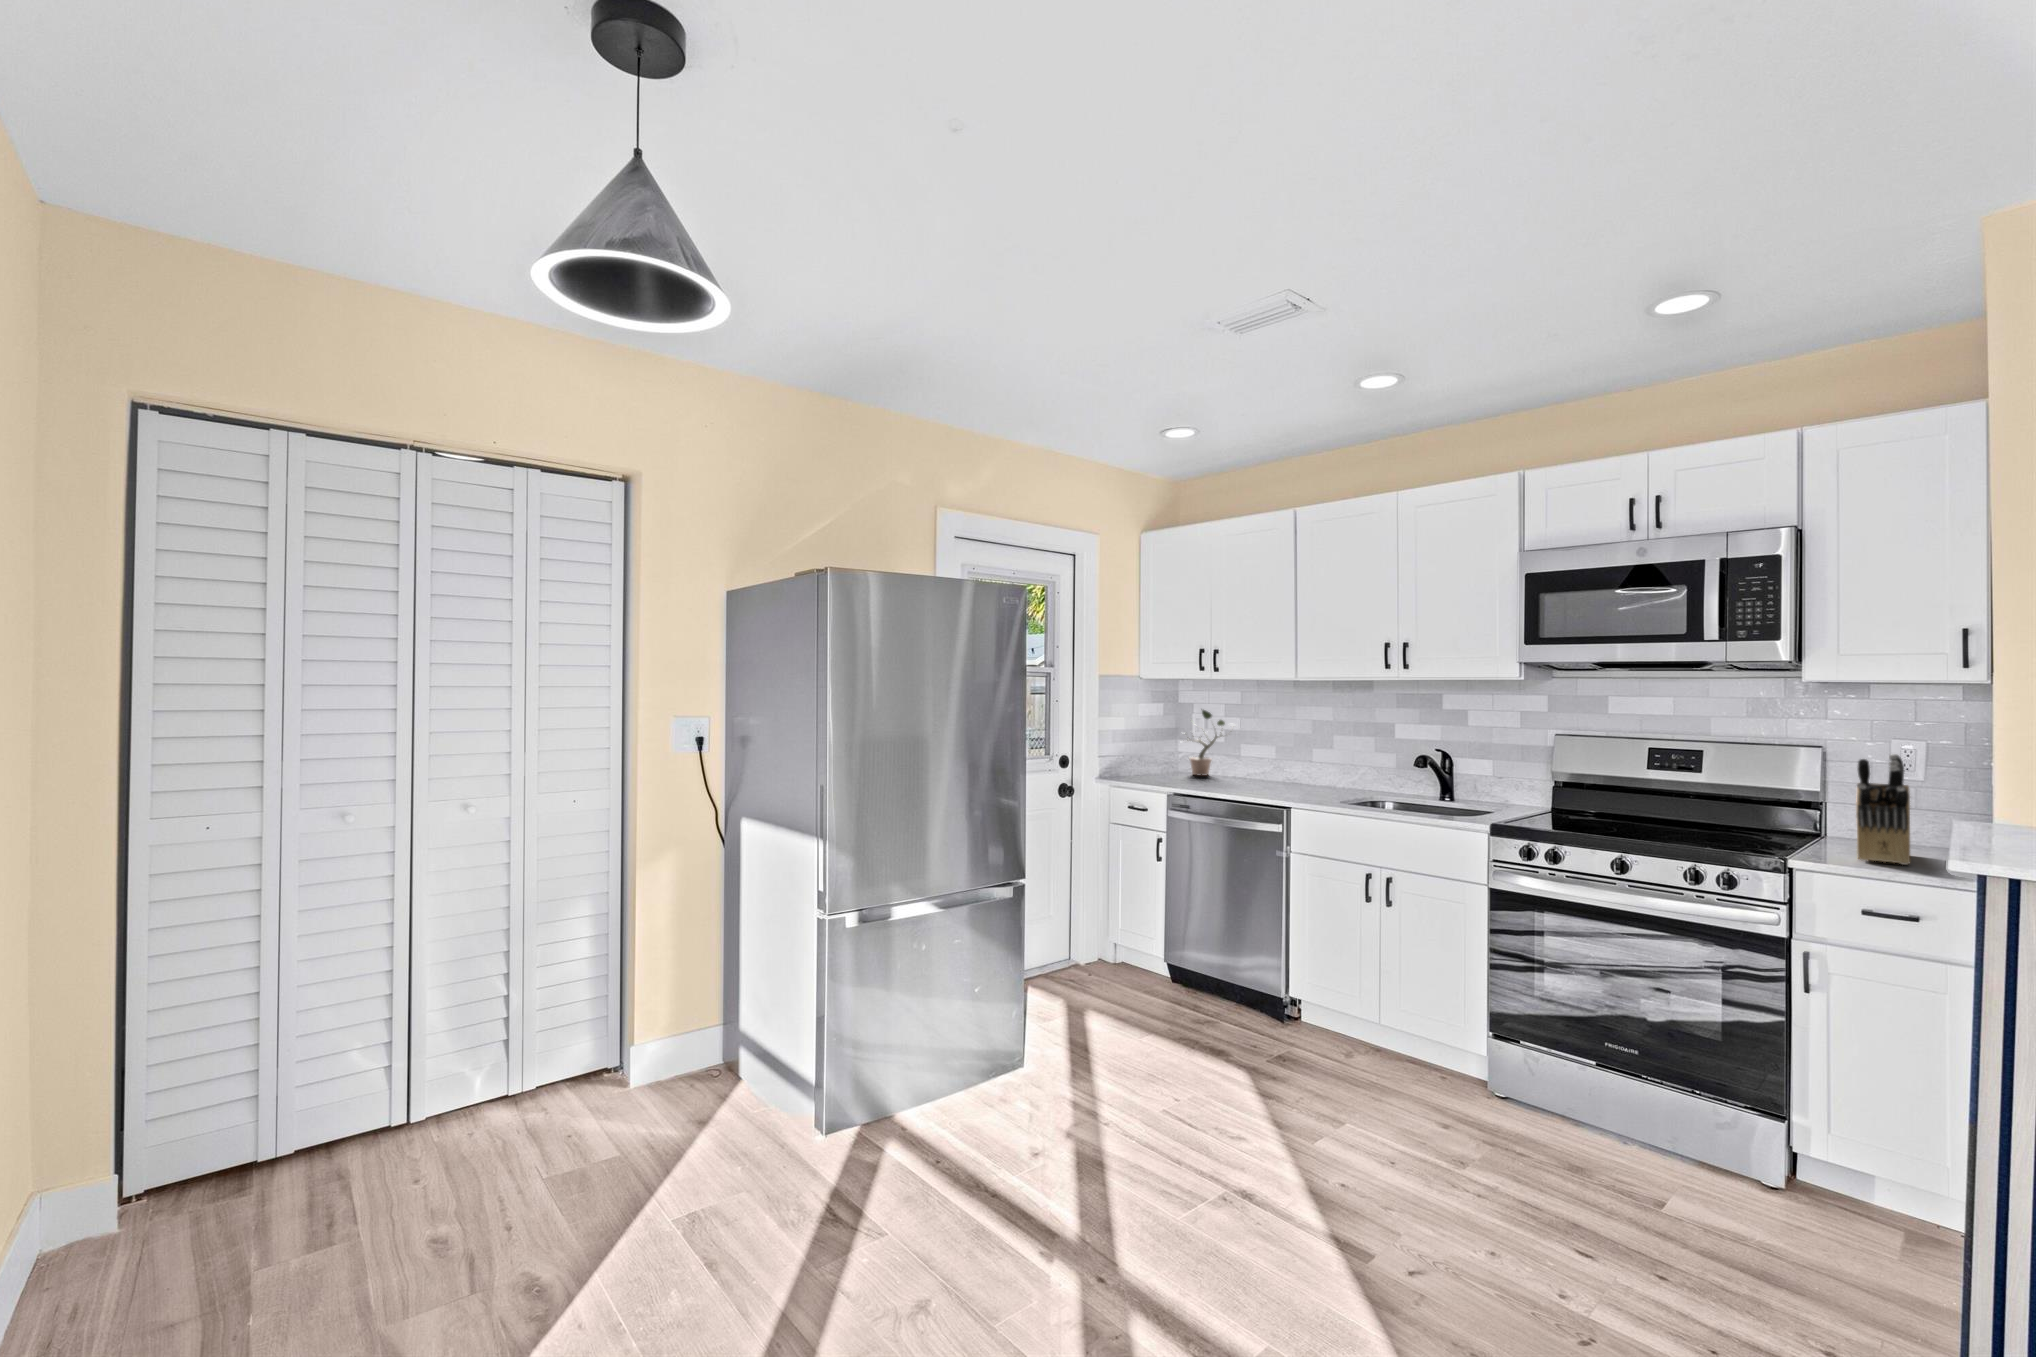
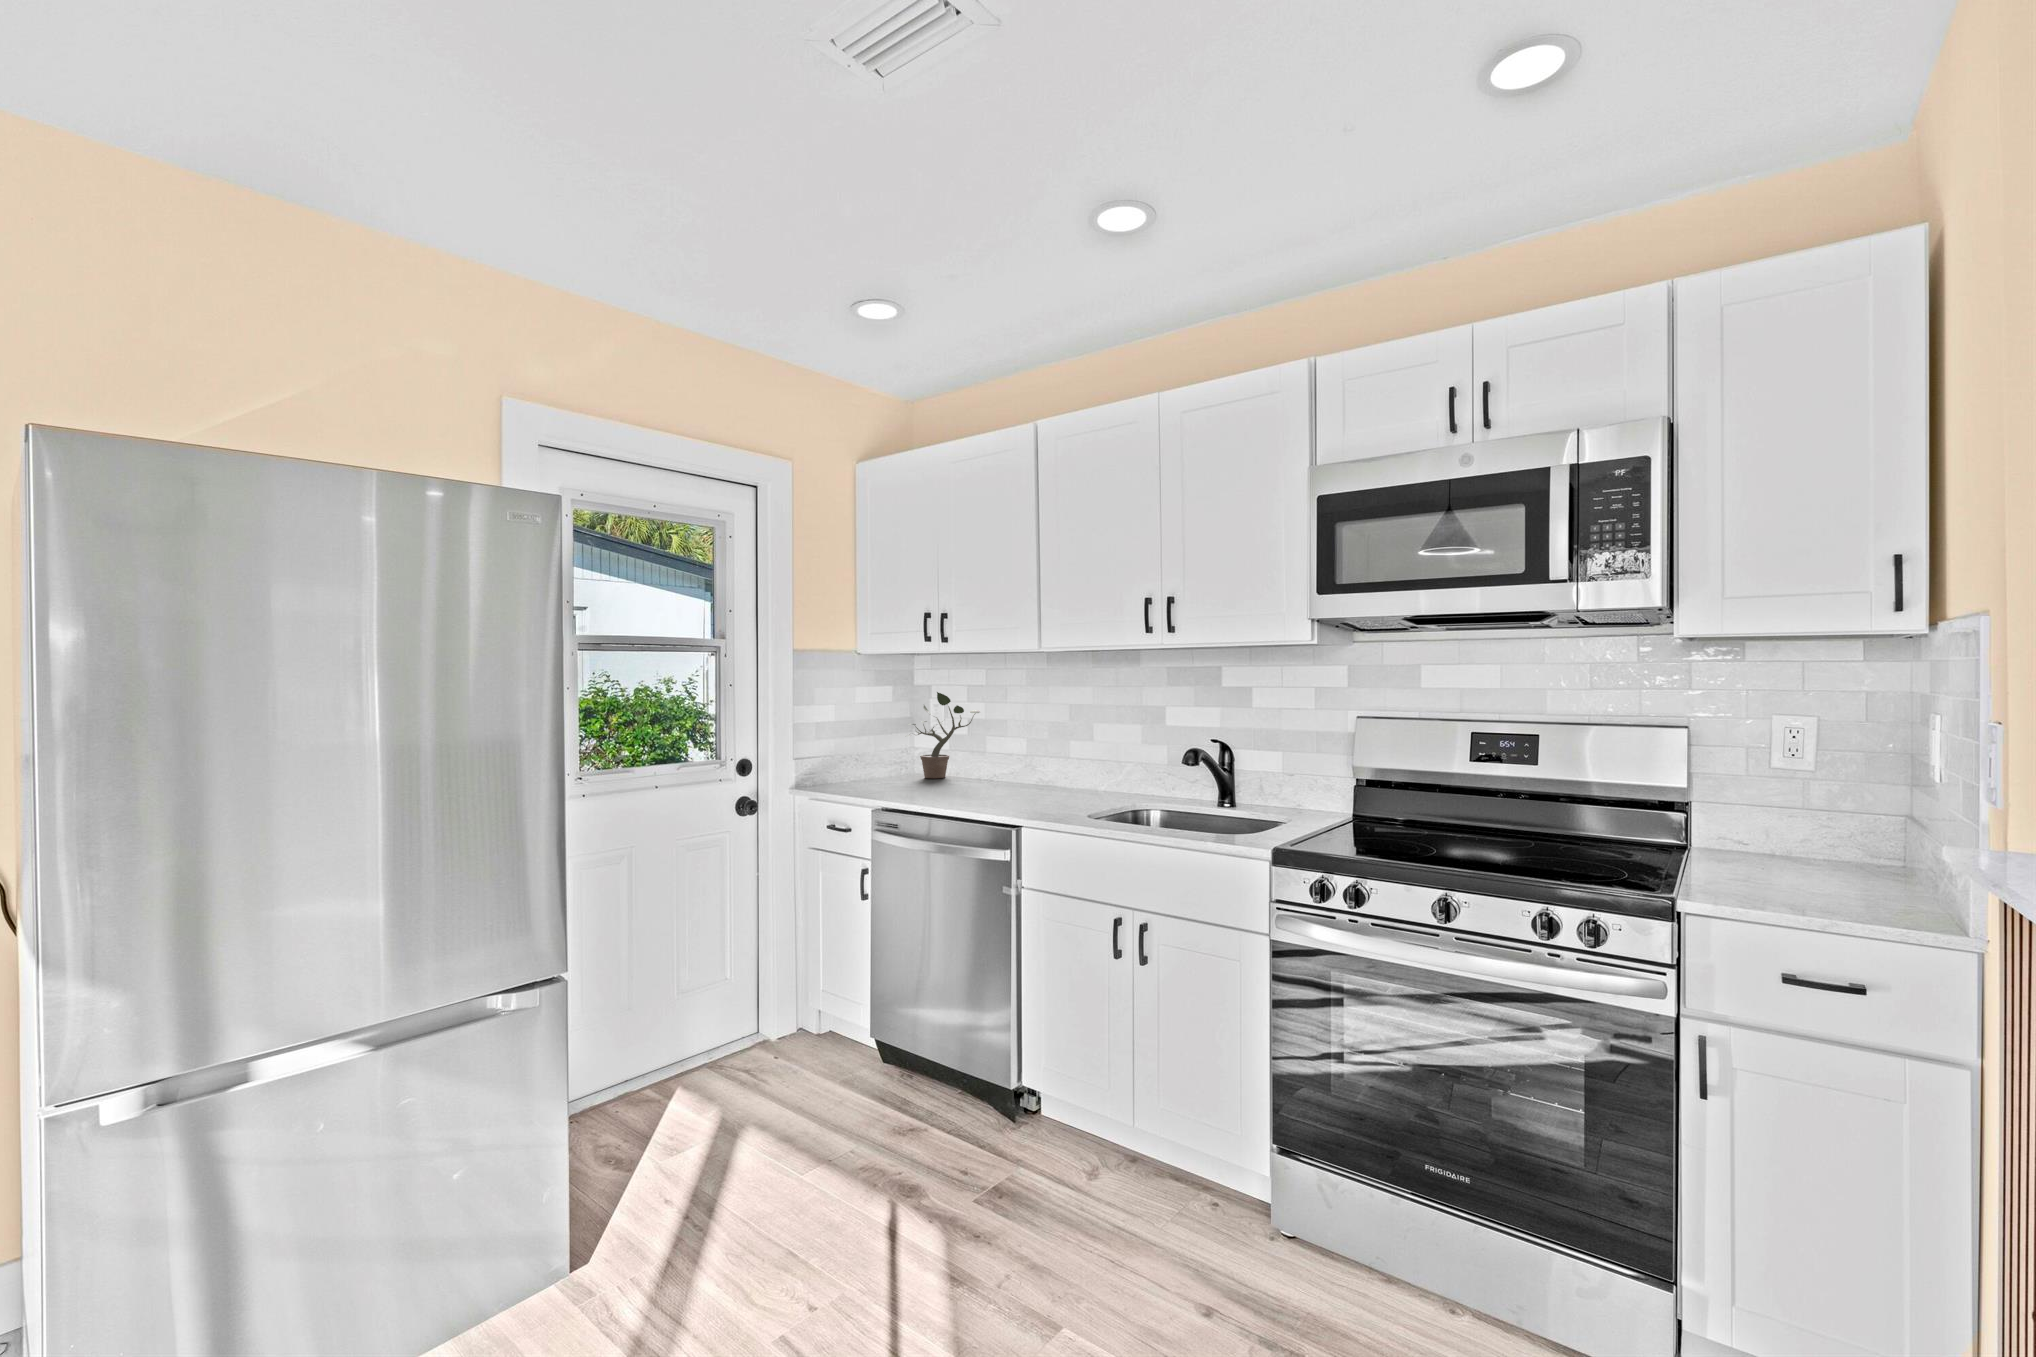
knife block: present [1856,754,1910,865] -> none [1750,738,1840,901]

